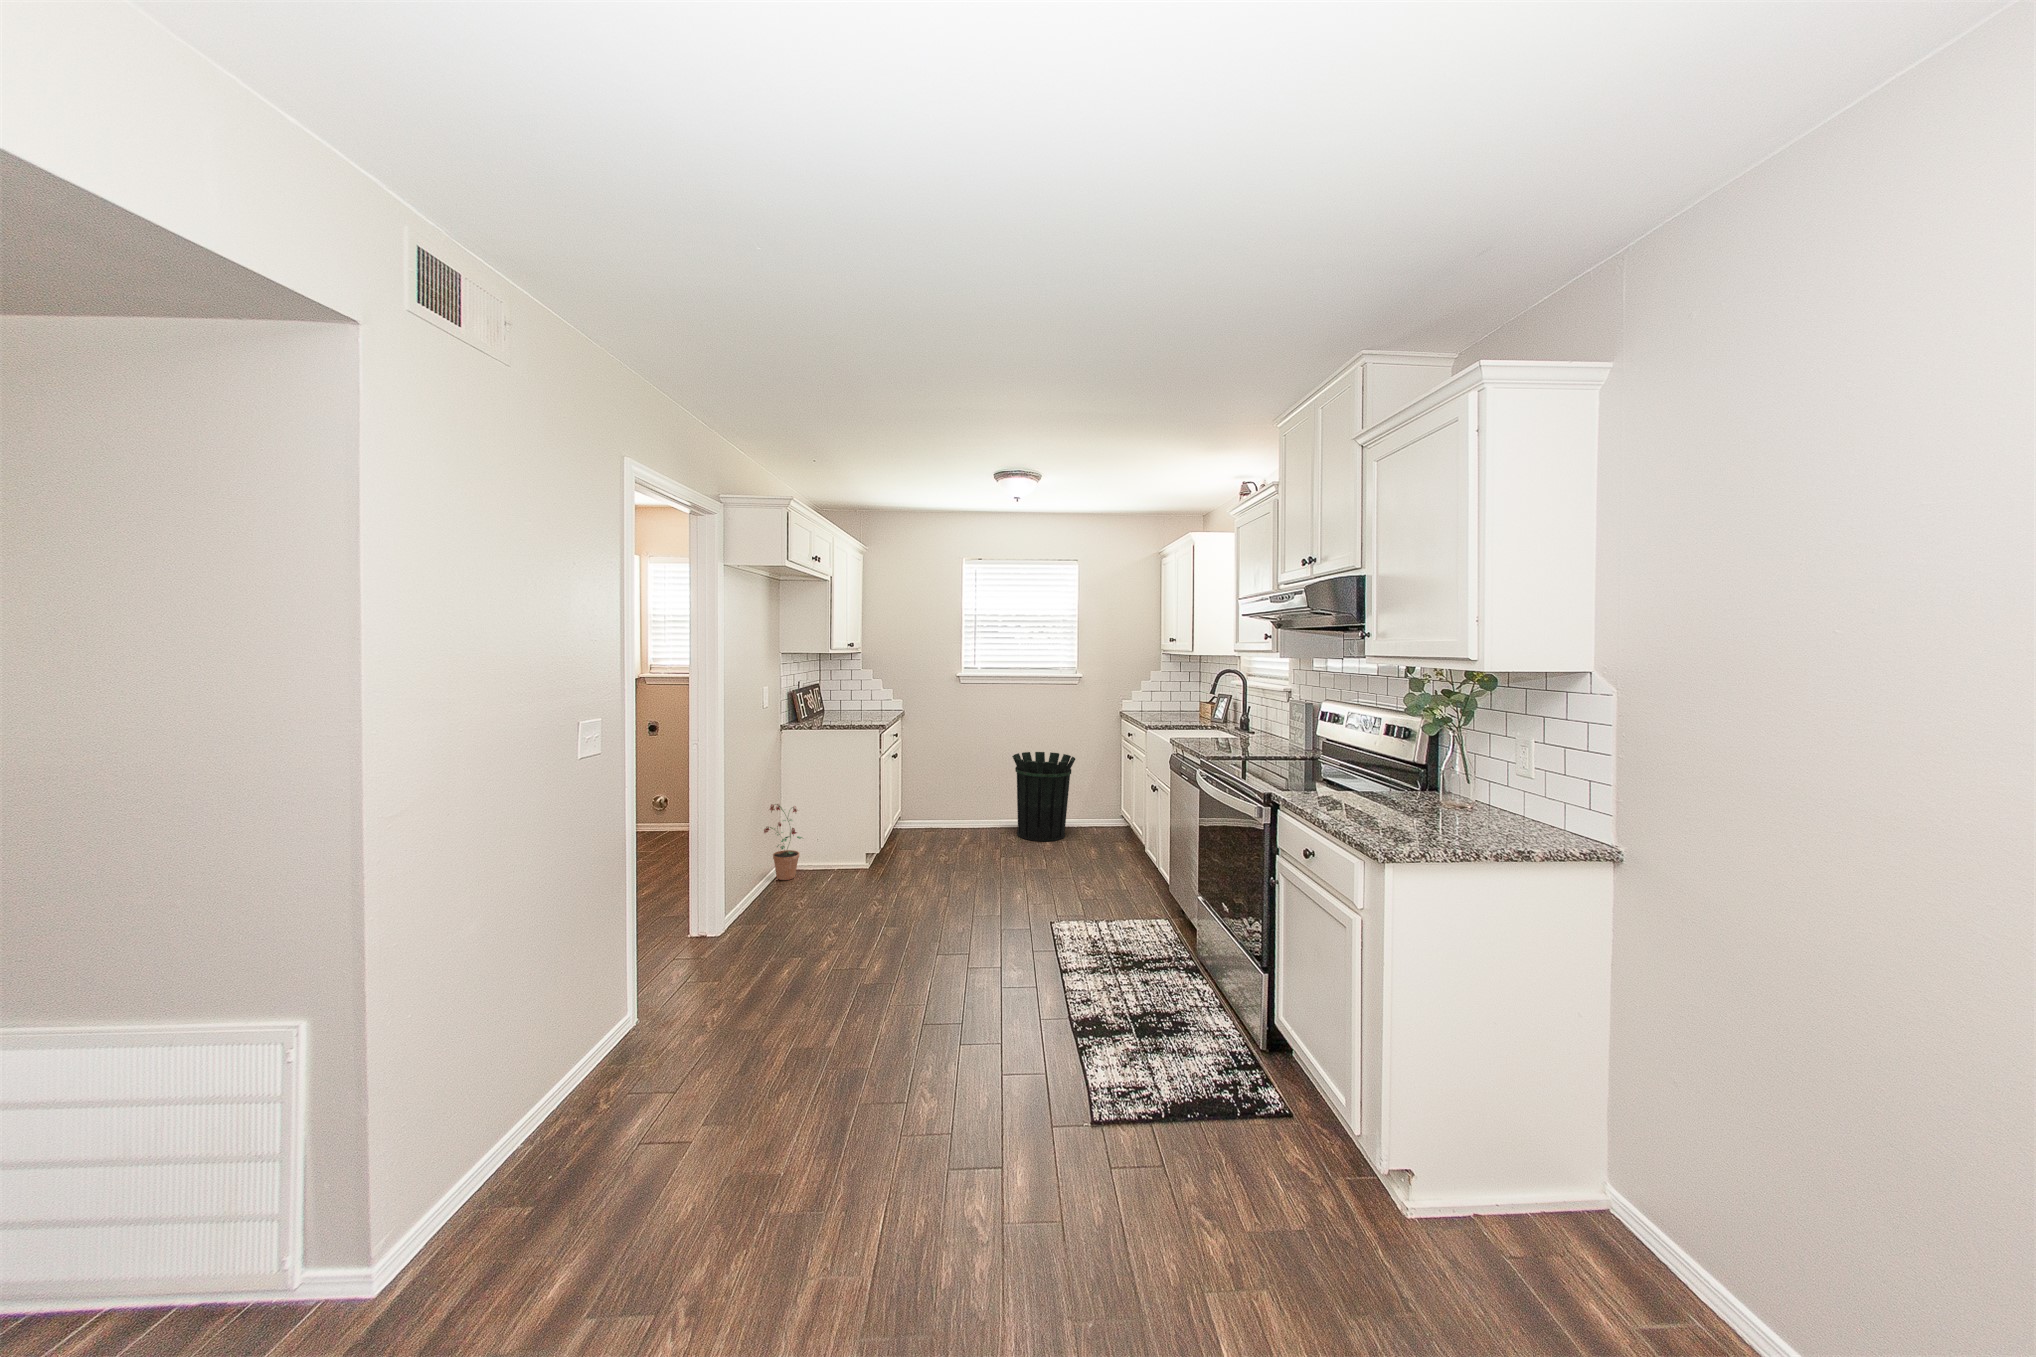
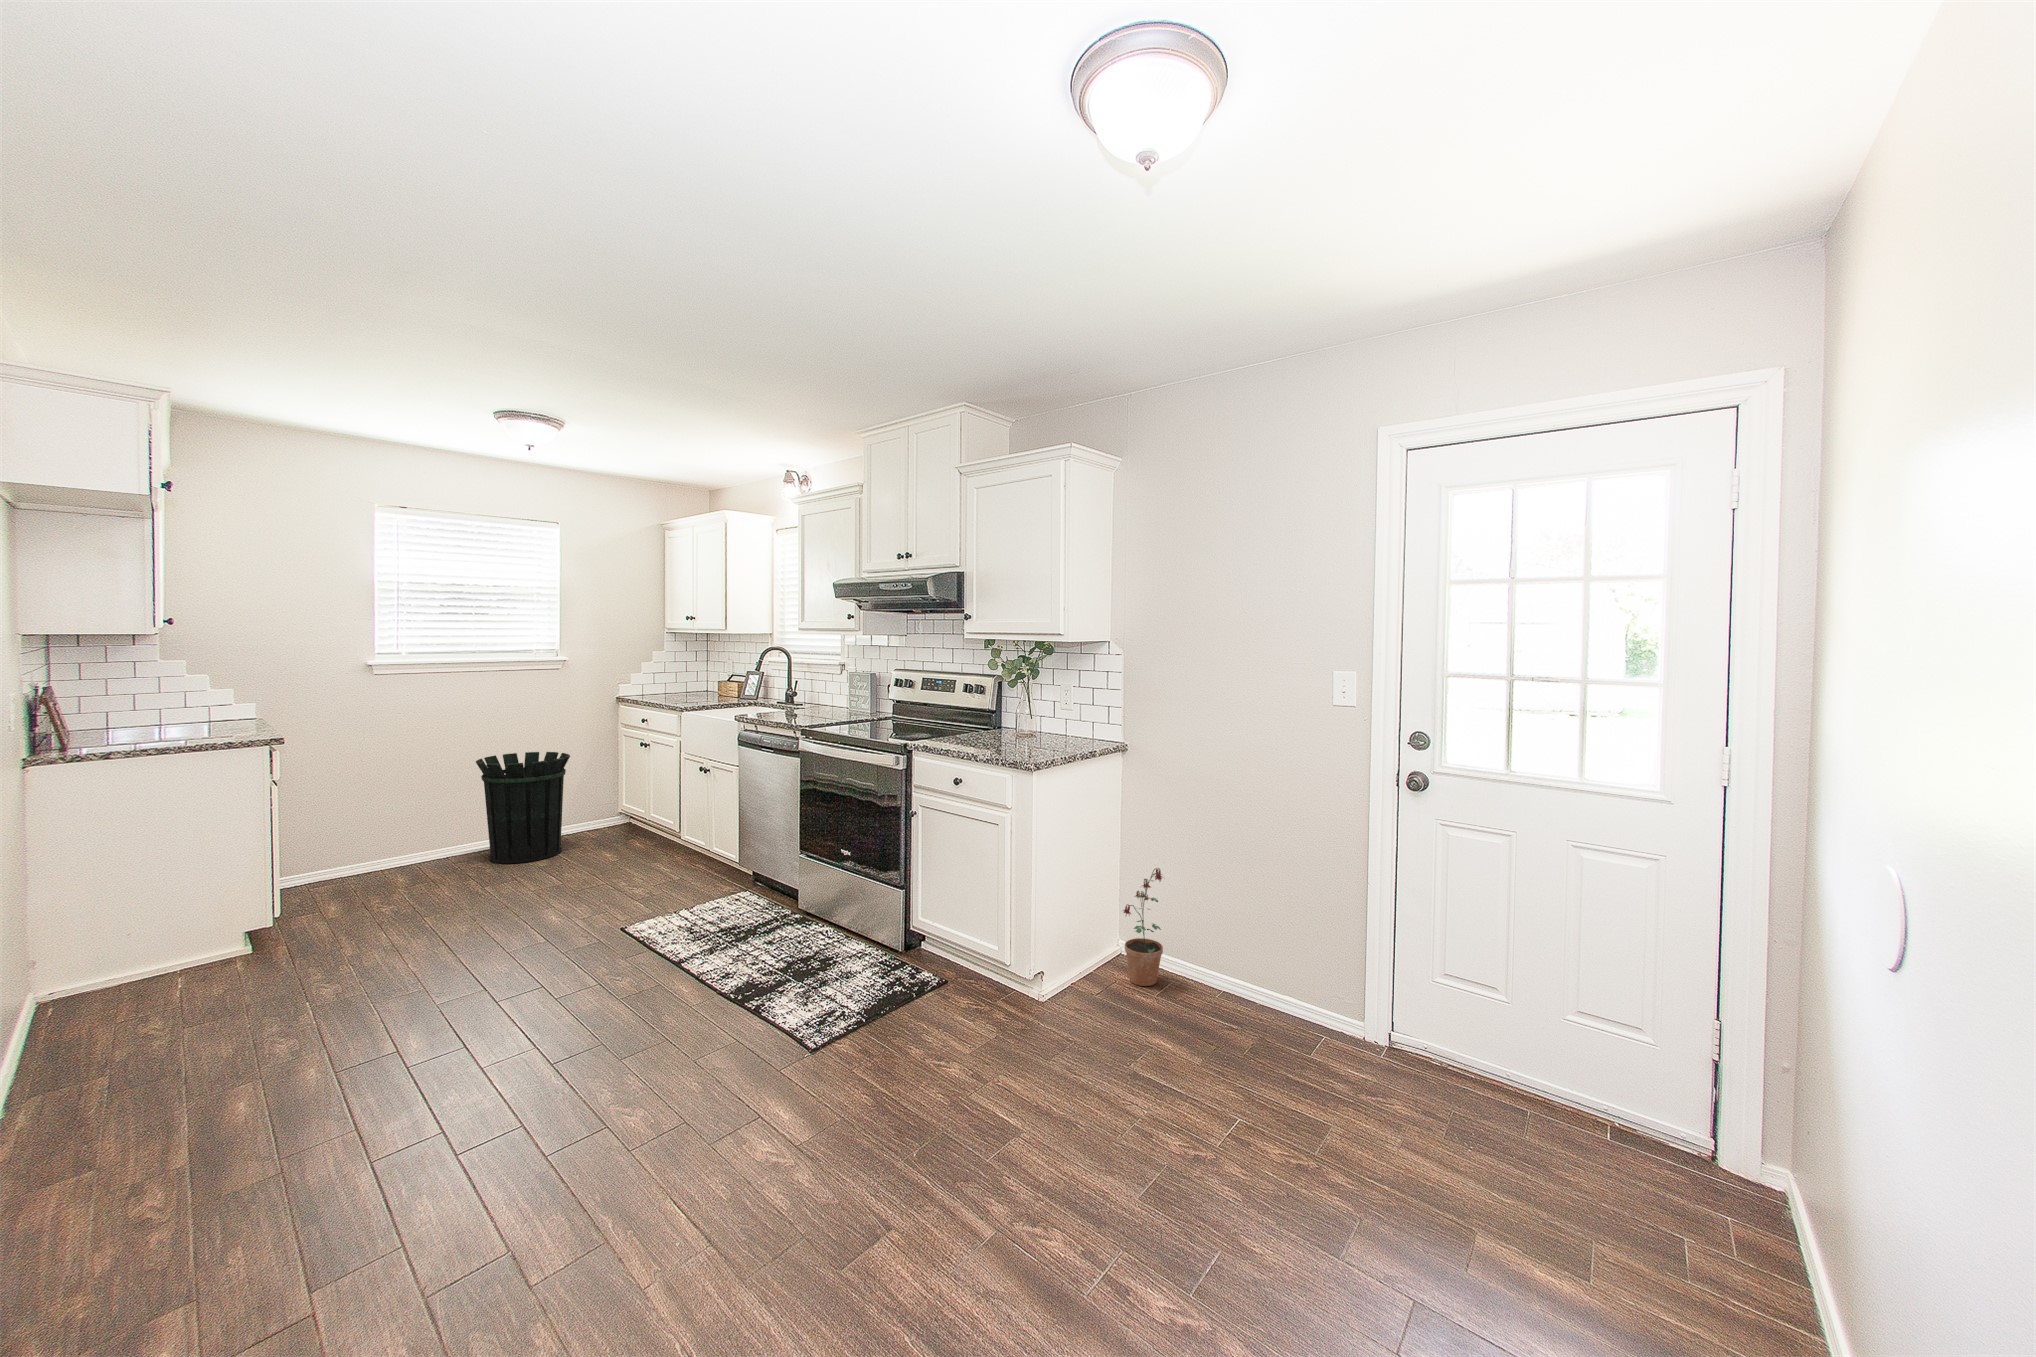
potted plant: present [764,804,802,880] -> present [1123,868,1163,986]

